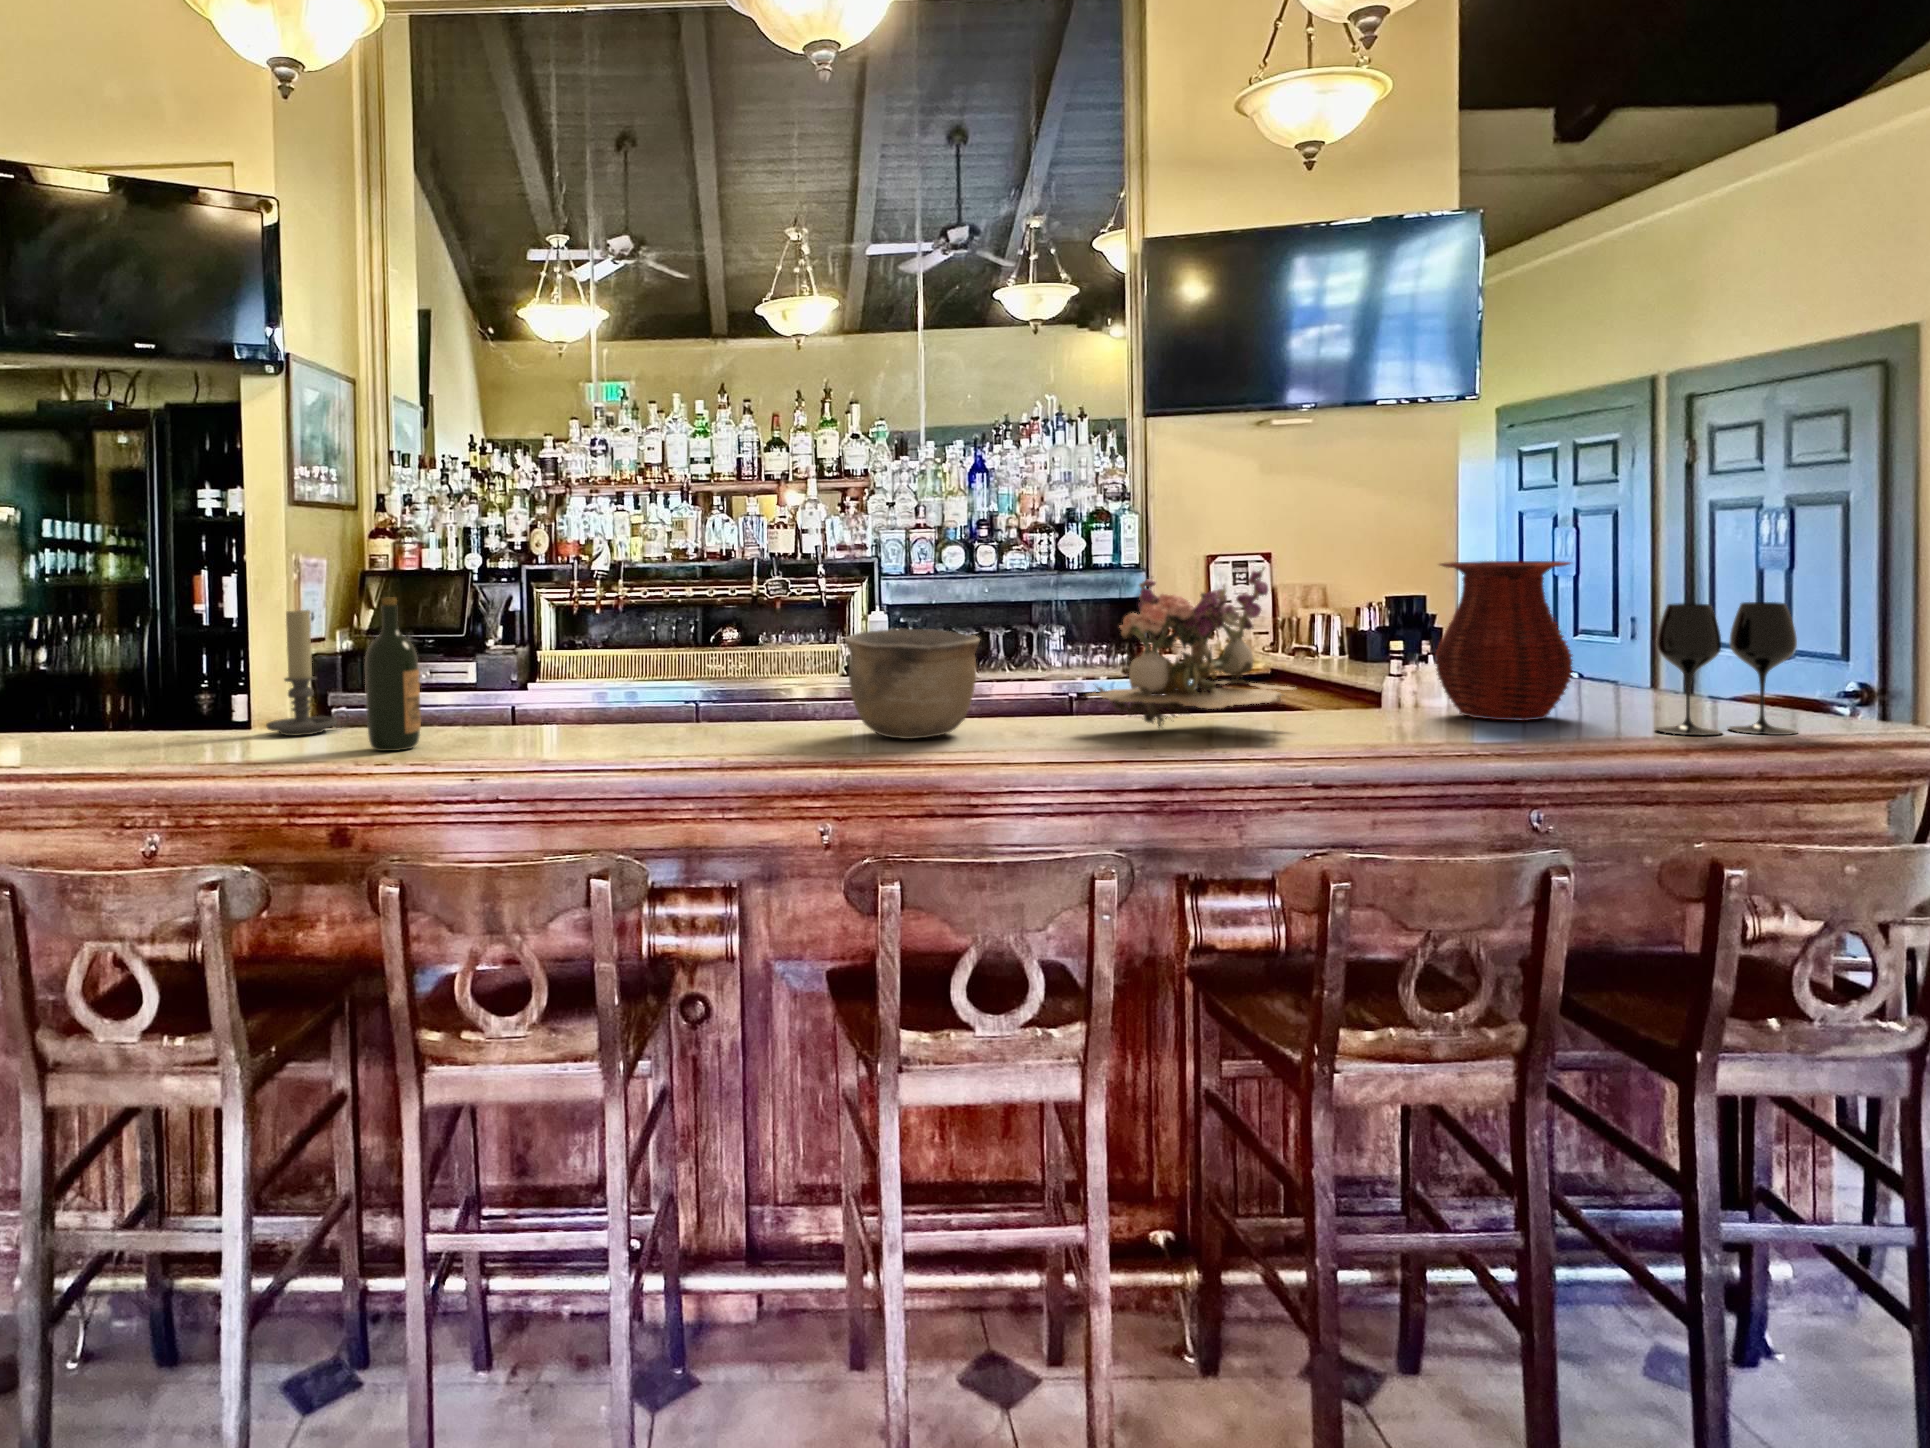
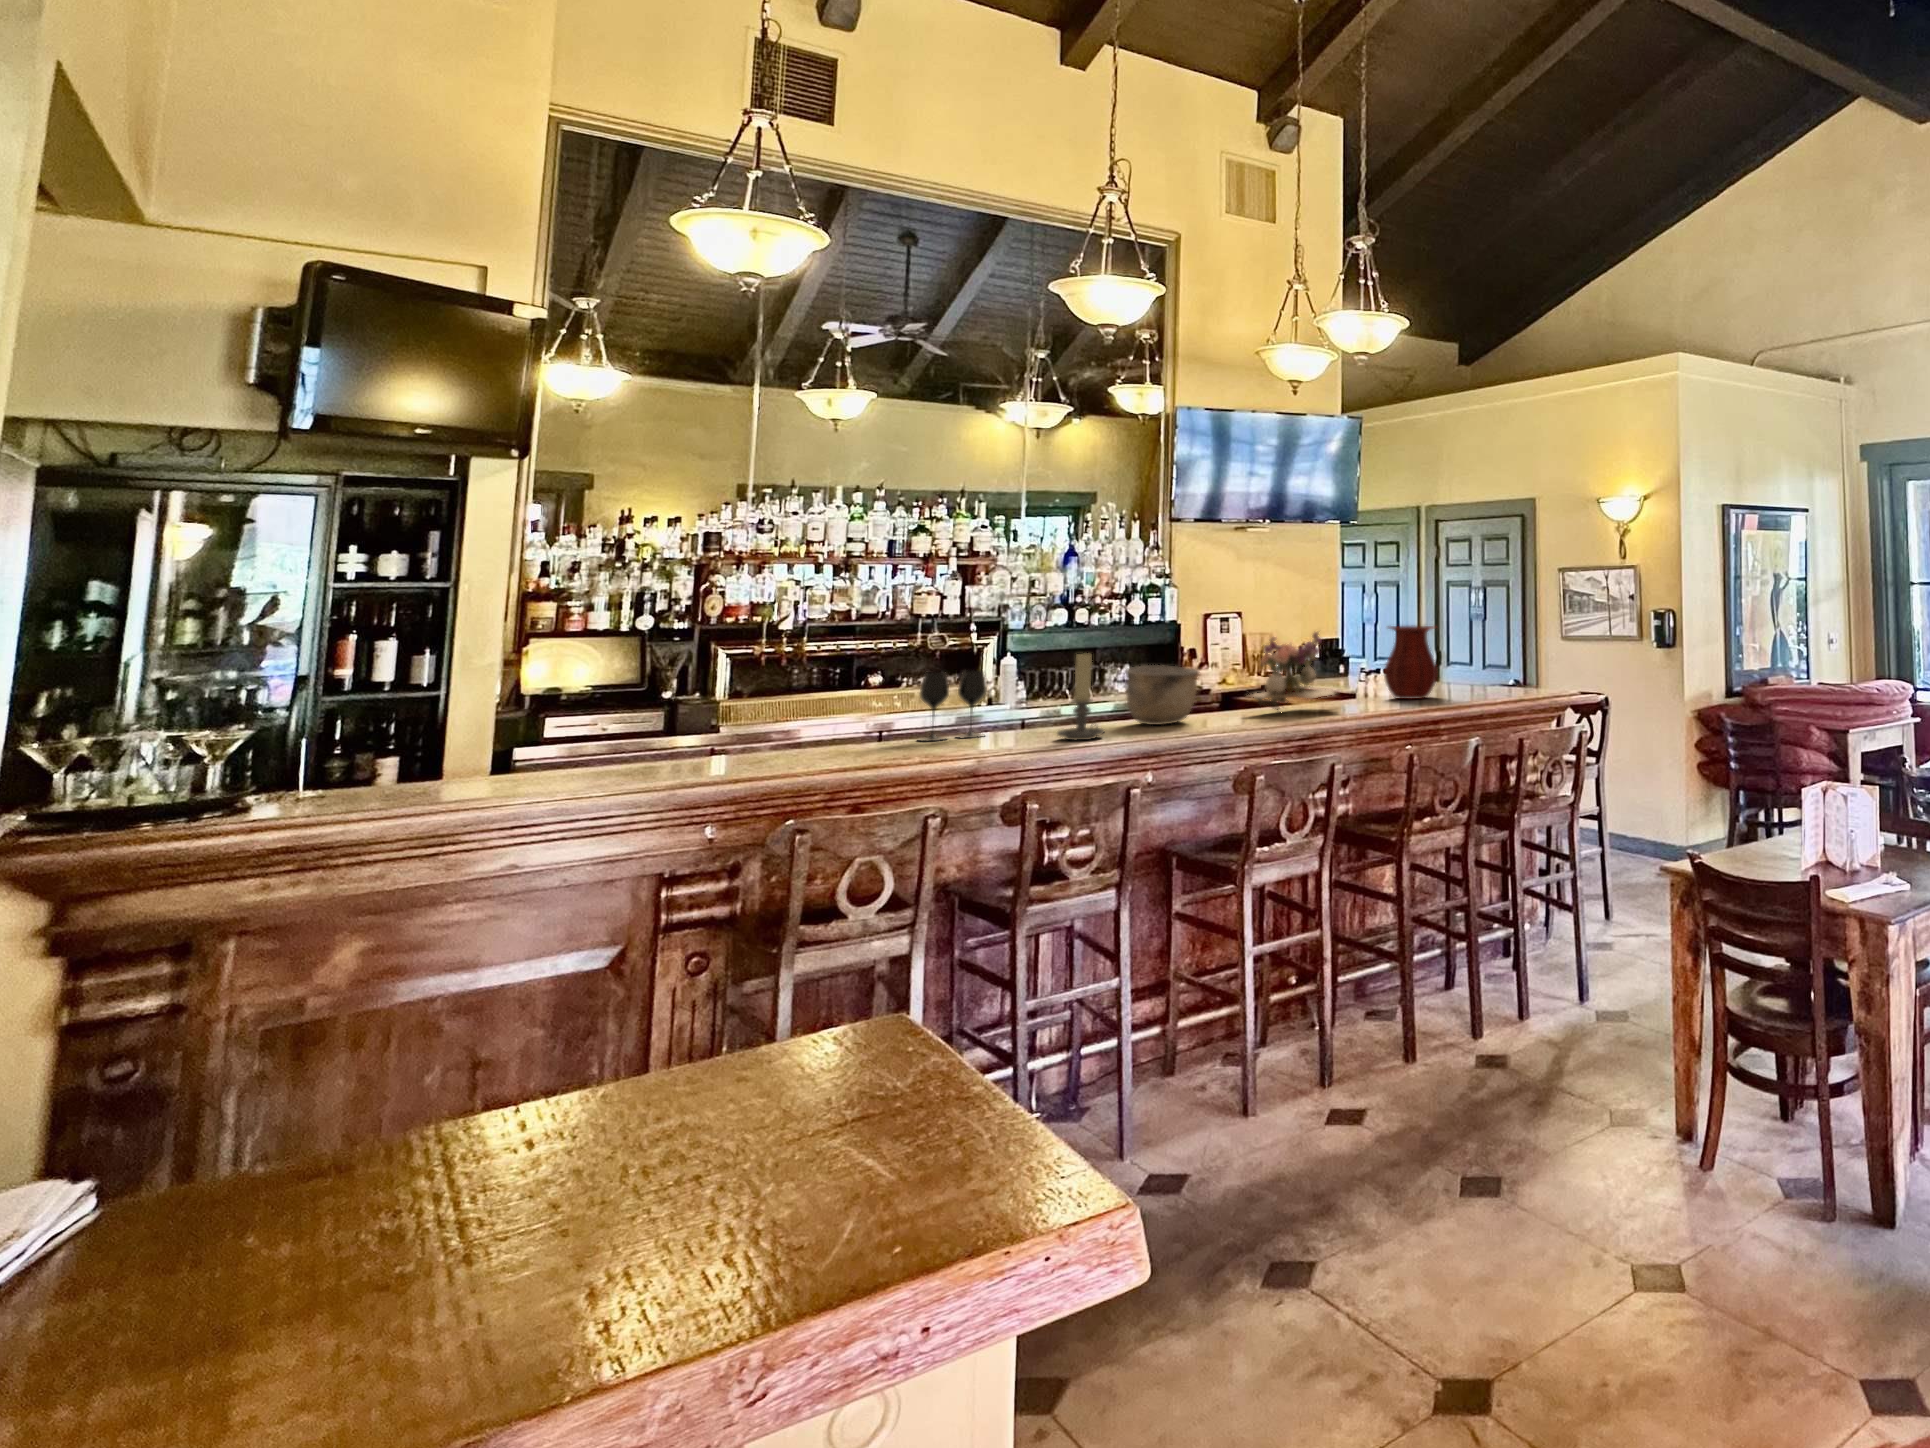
wine bottle: present [365,597,421,751] -> none [825,654,865,755]
wine glass: present [1655,602,1797,735] -> present [920,670,987,741]
candle holder: present [266,610,349,736] -> present [1057,653,1104,740]

